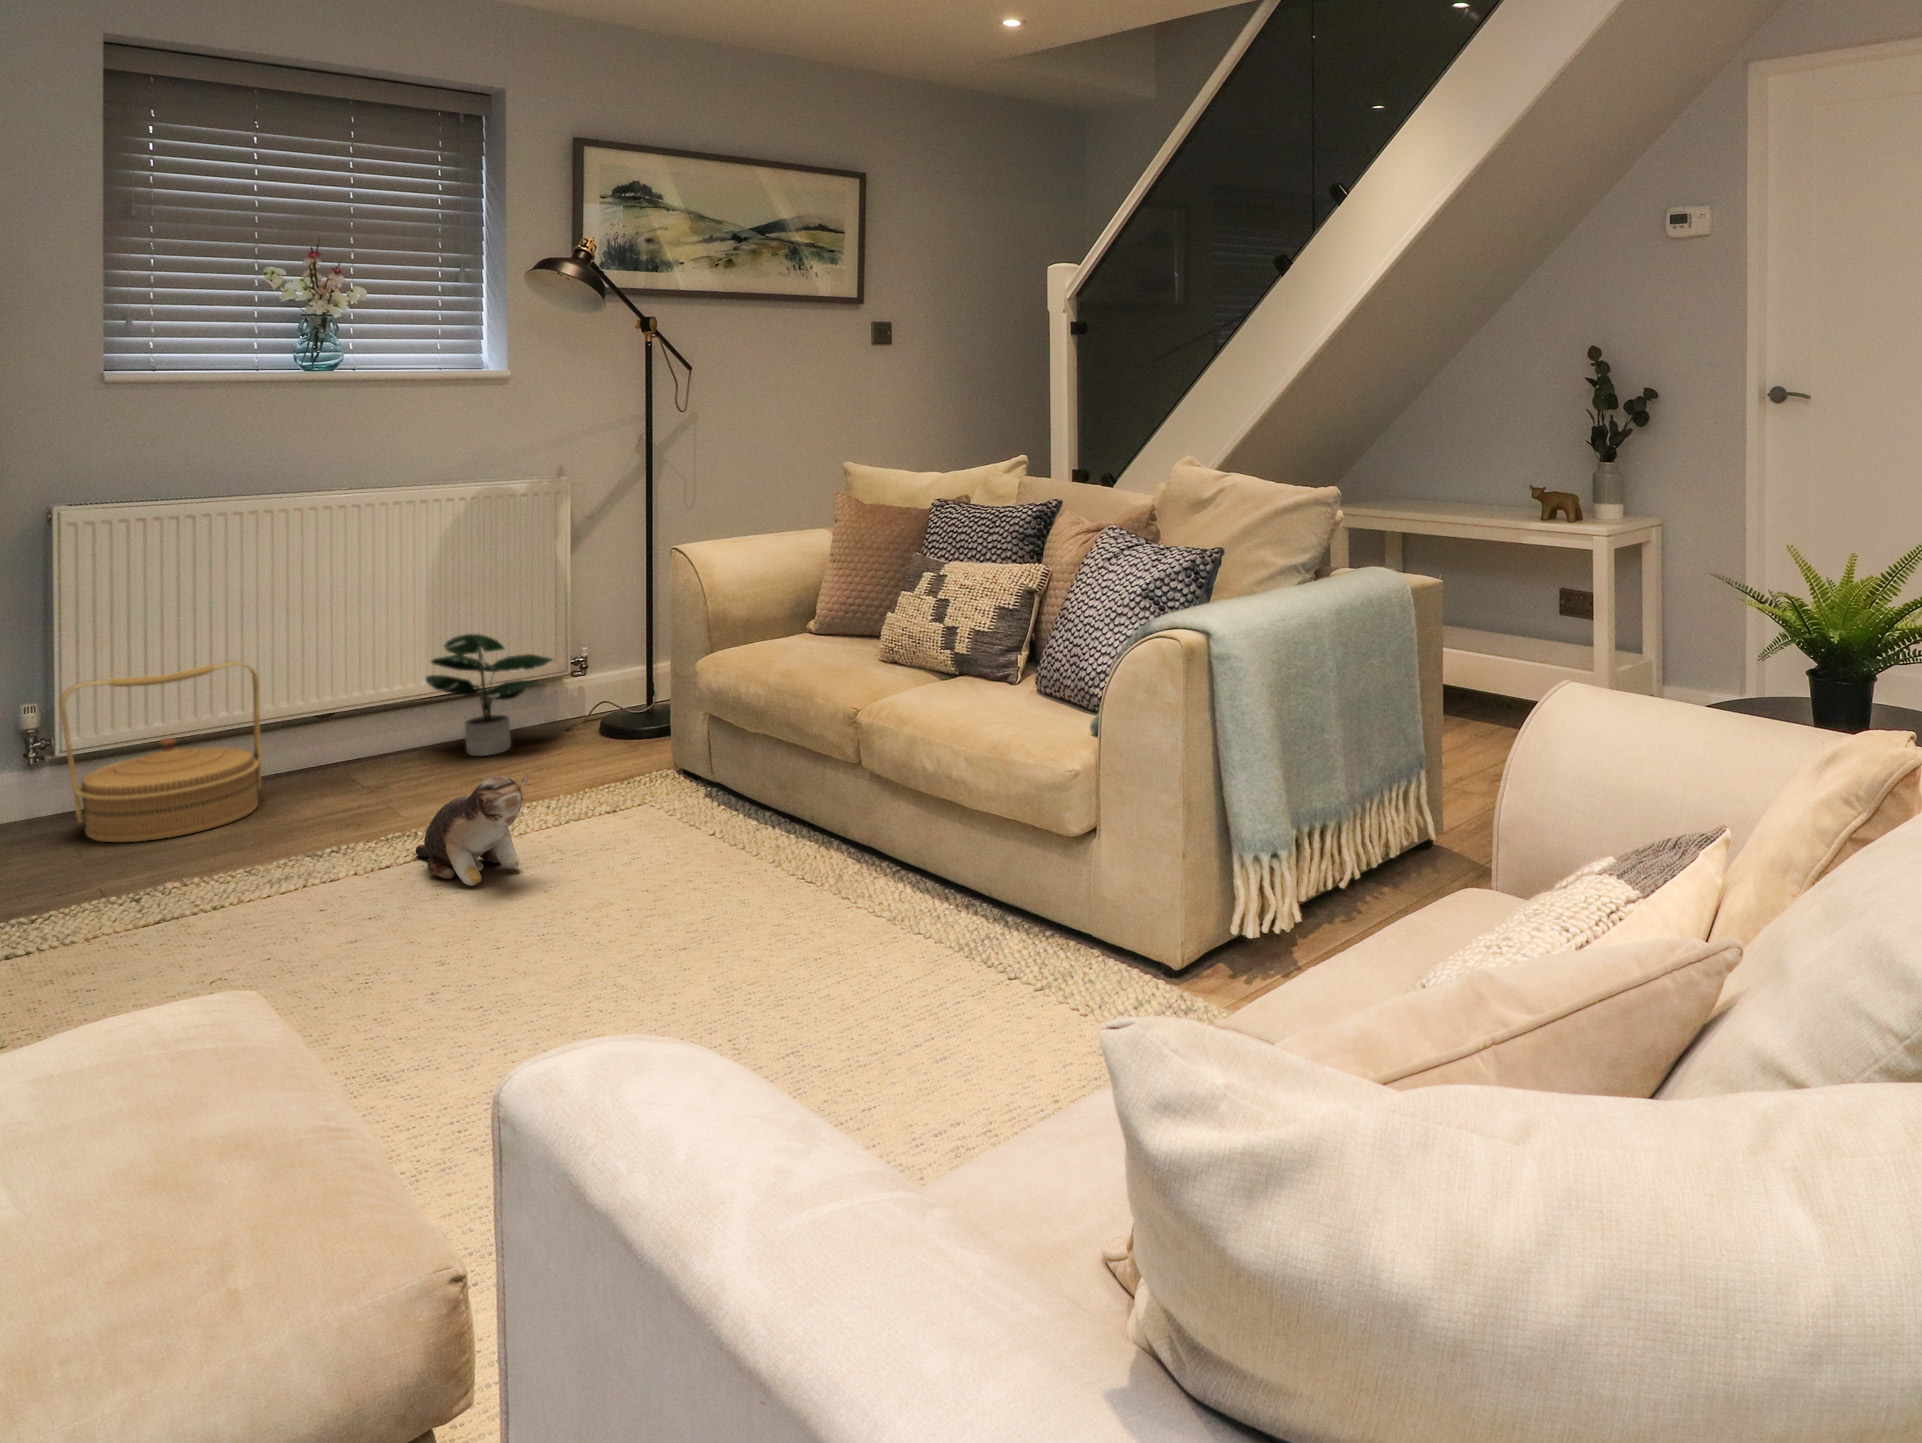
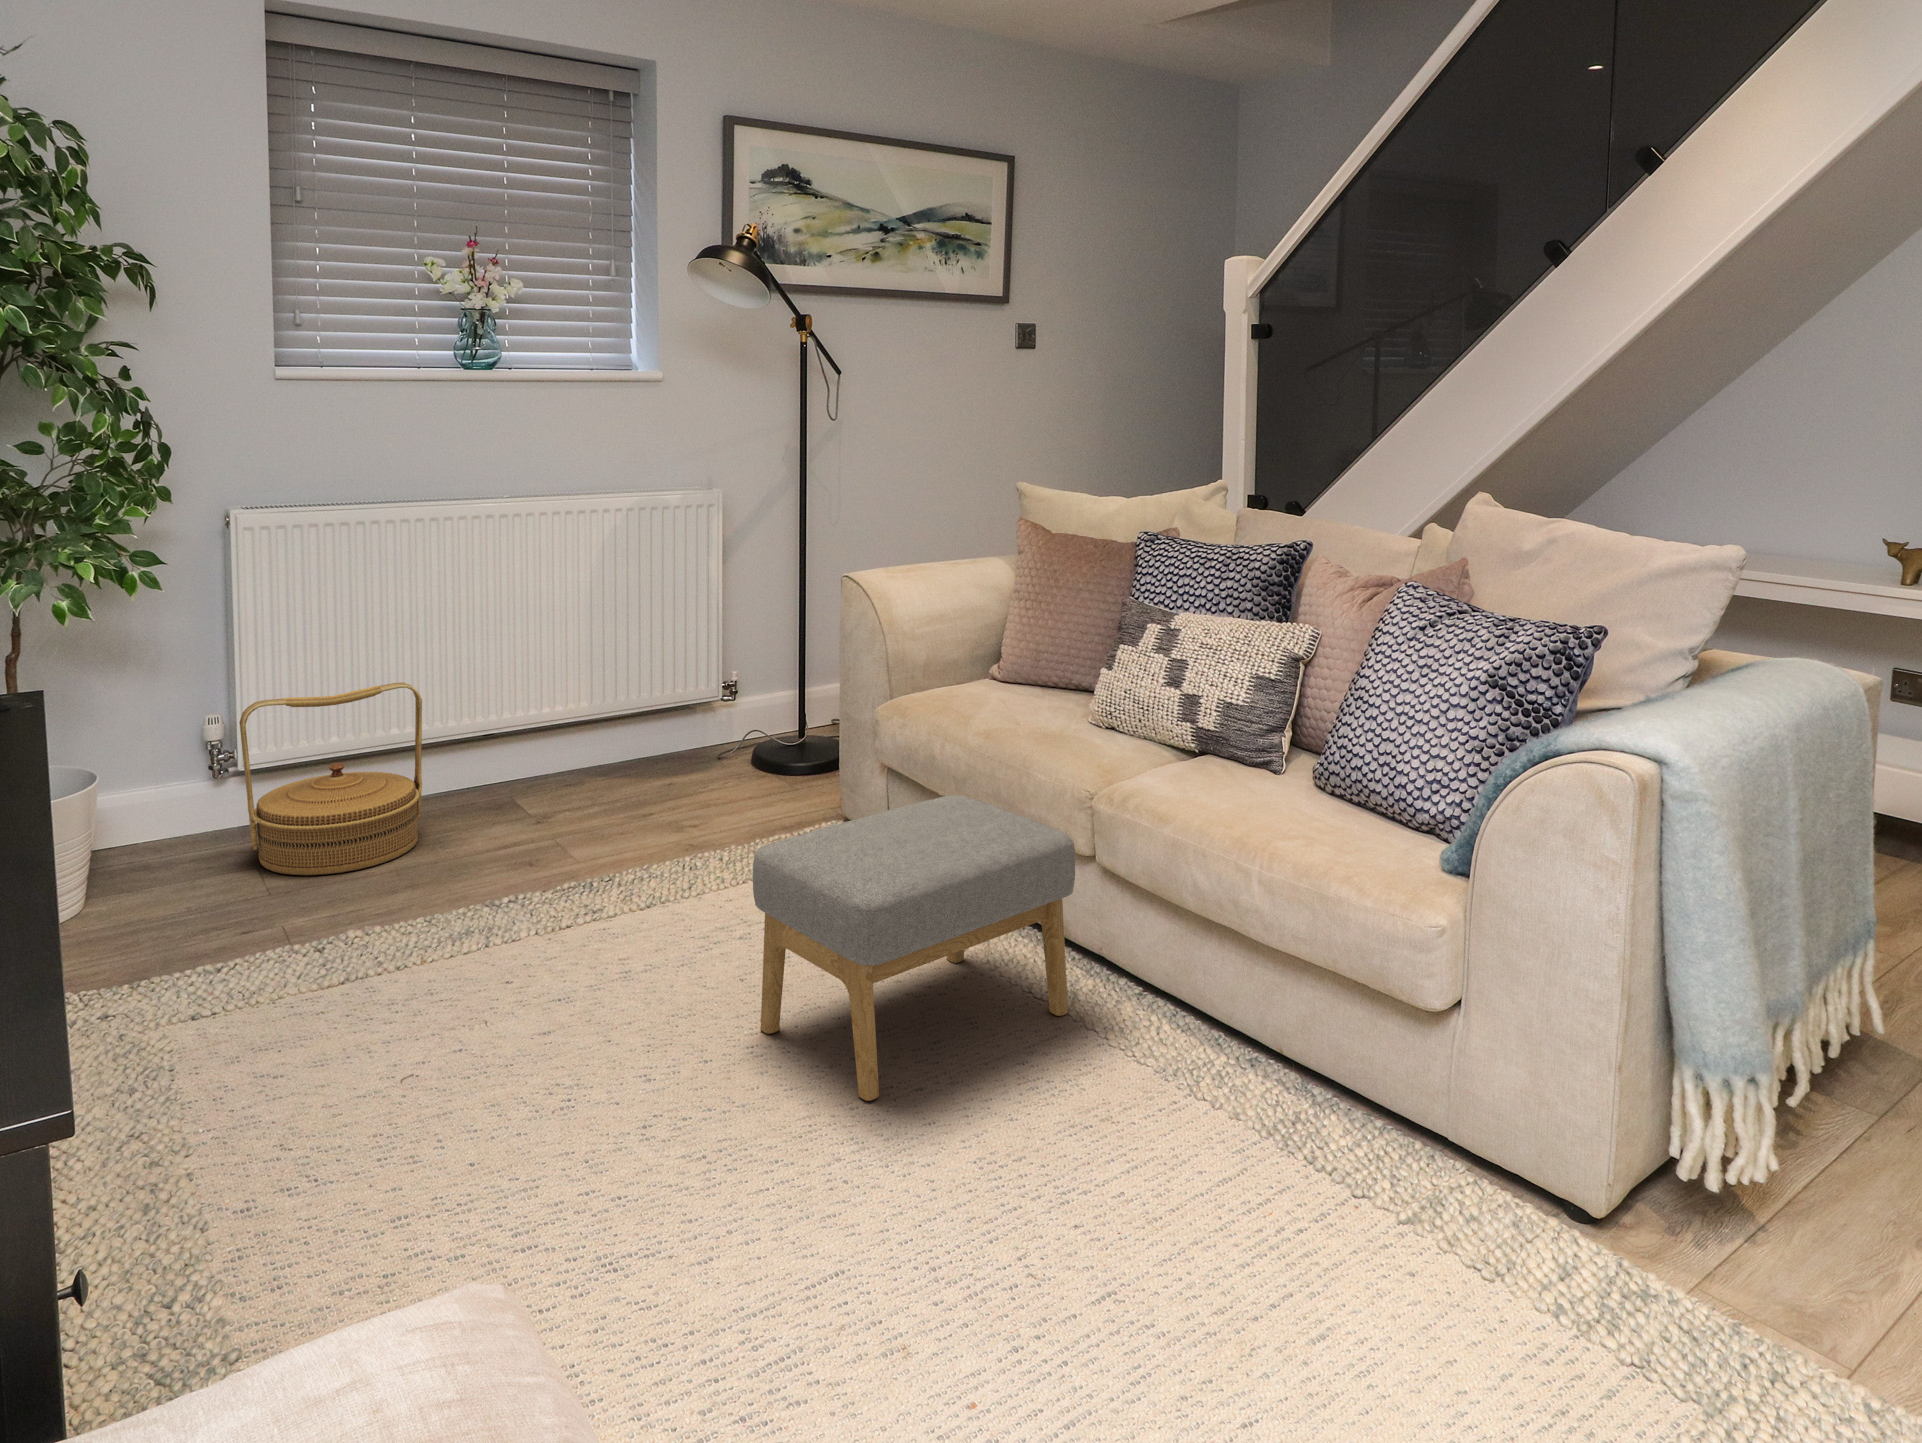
potted plant: present [425,634,553,756] -> none [574,657,702,793]
footstool: none [542,719,834,960] -> present [753,795,1075,1101]
plush toy: present [415,773,529,886] -> none [588,844,723,969]

